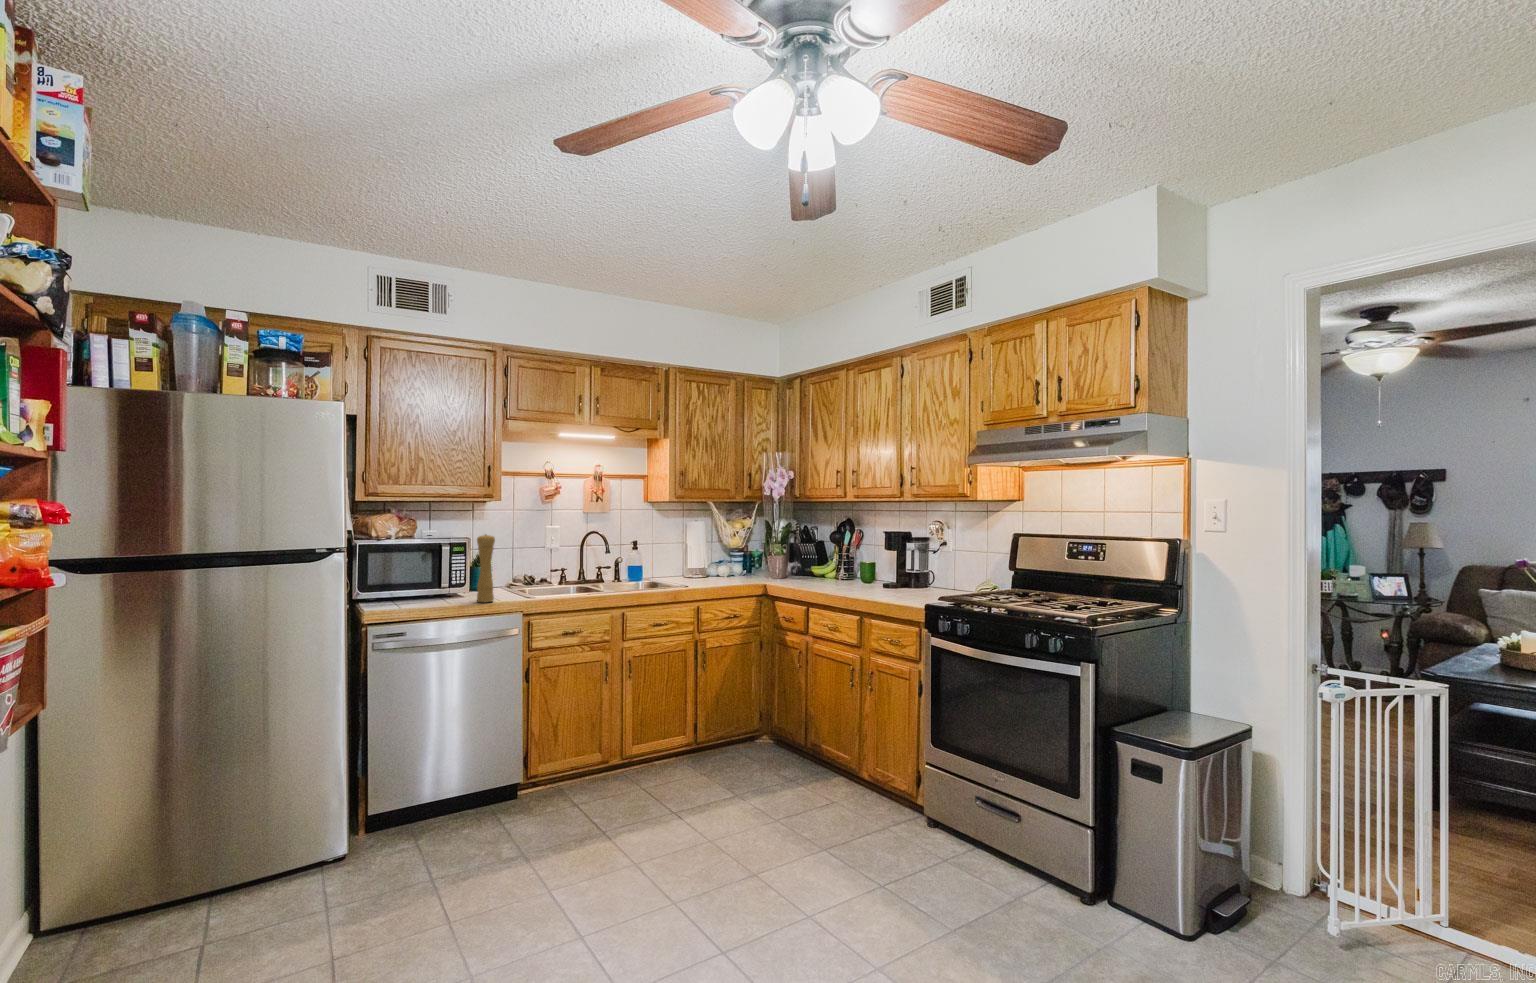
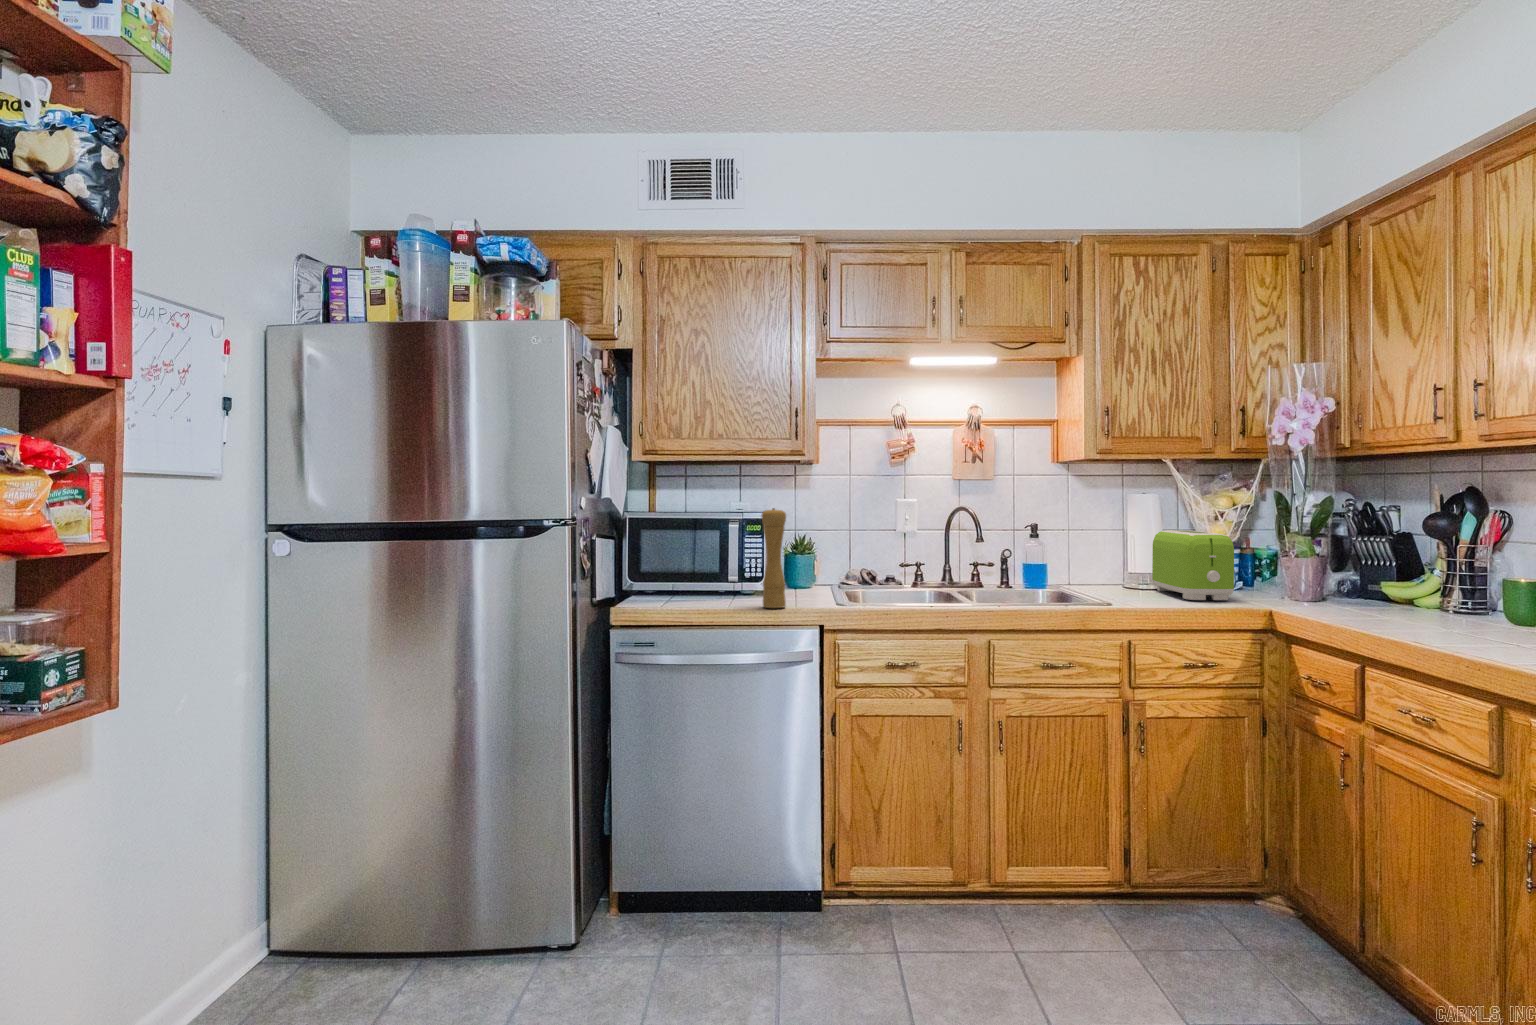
toaster: none [704,542,748,582] -> present [1152,530,1234,600]

